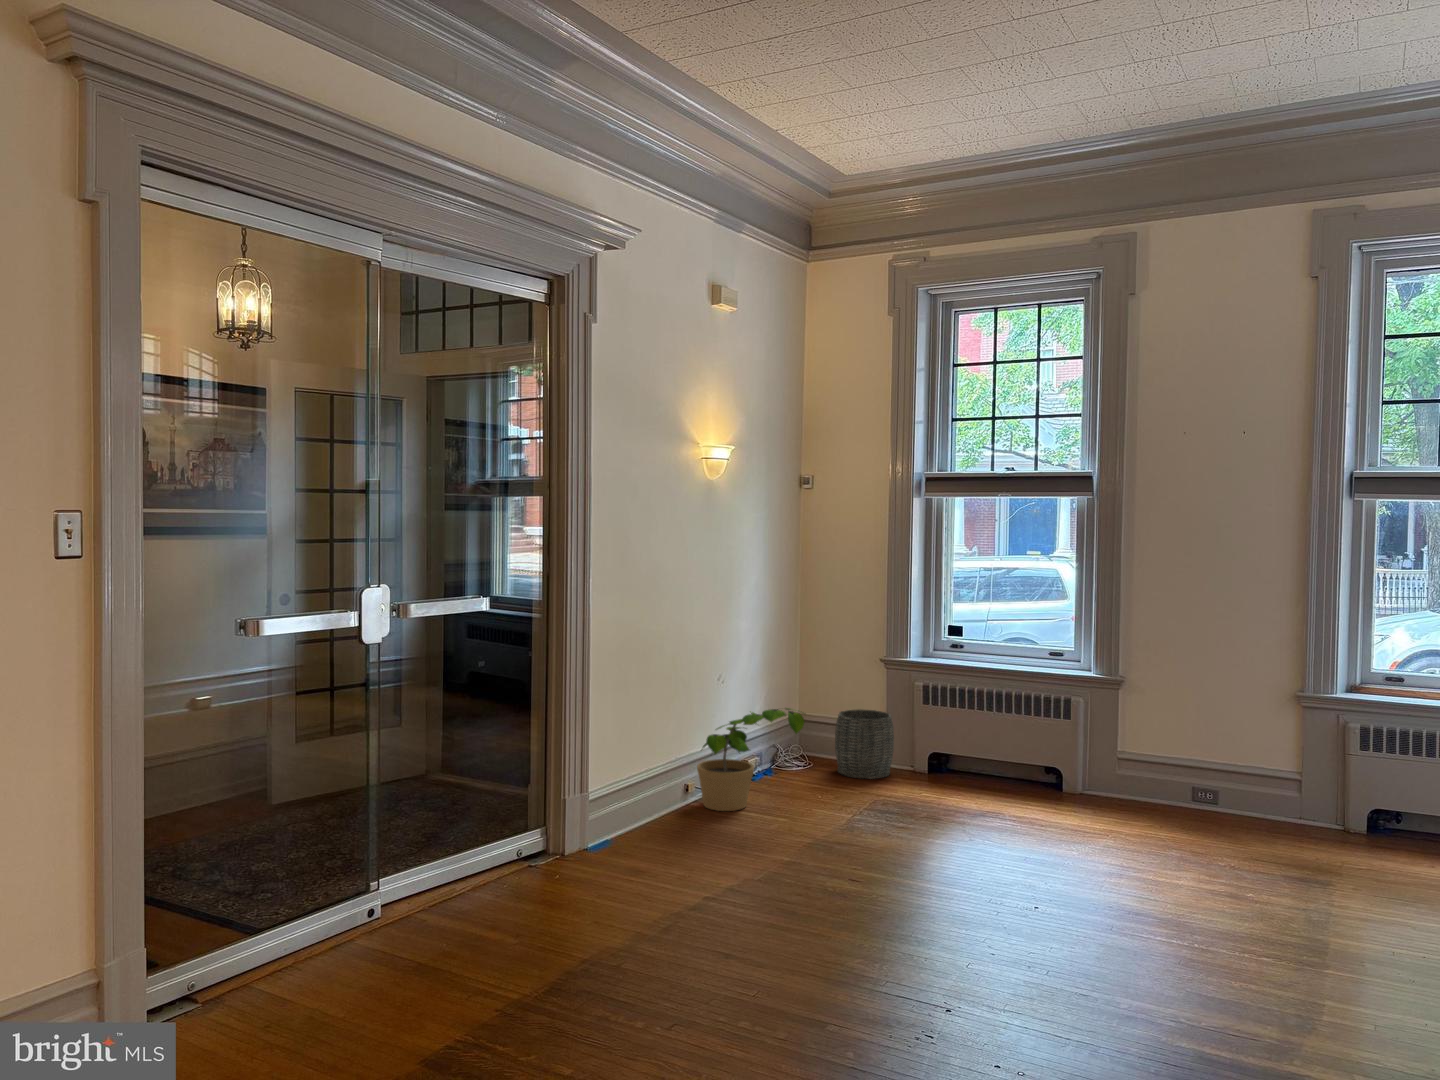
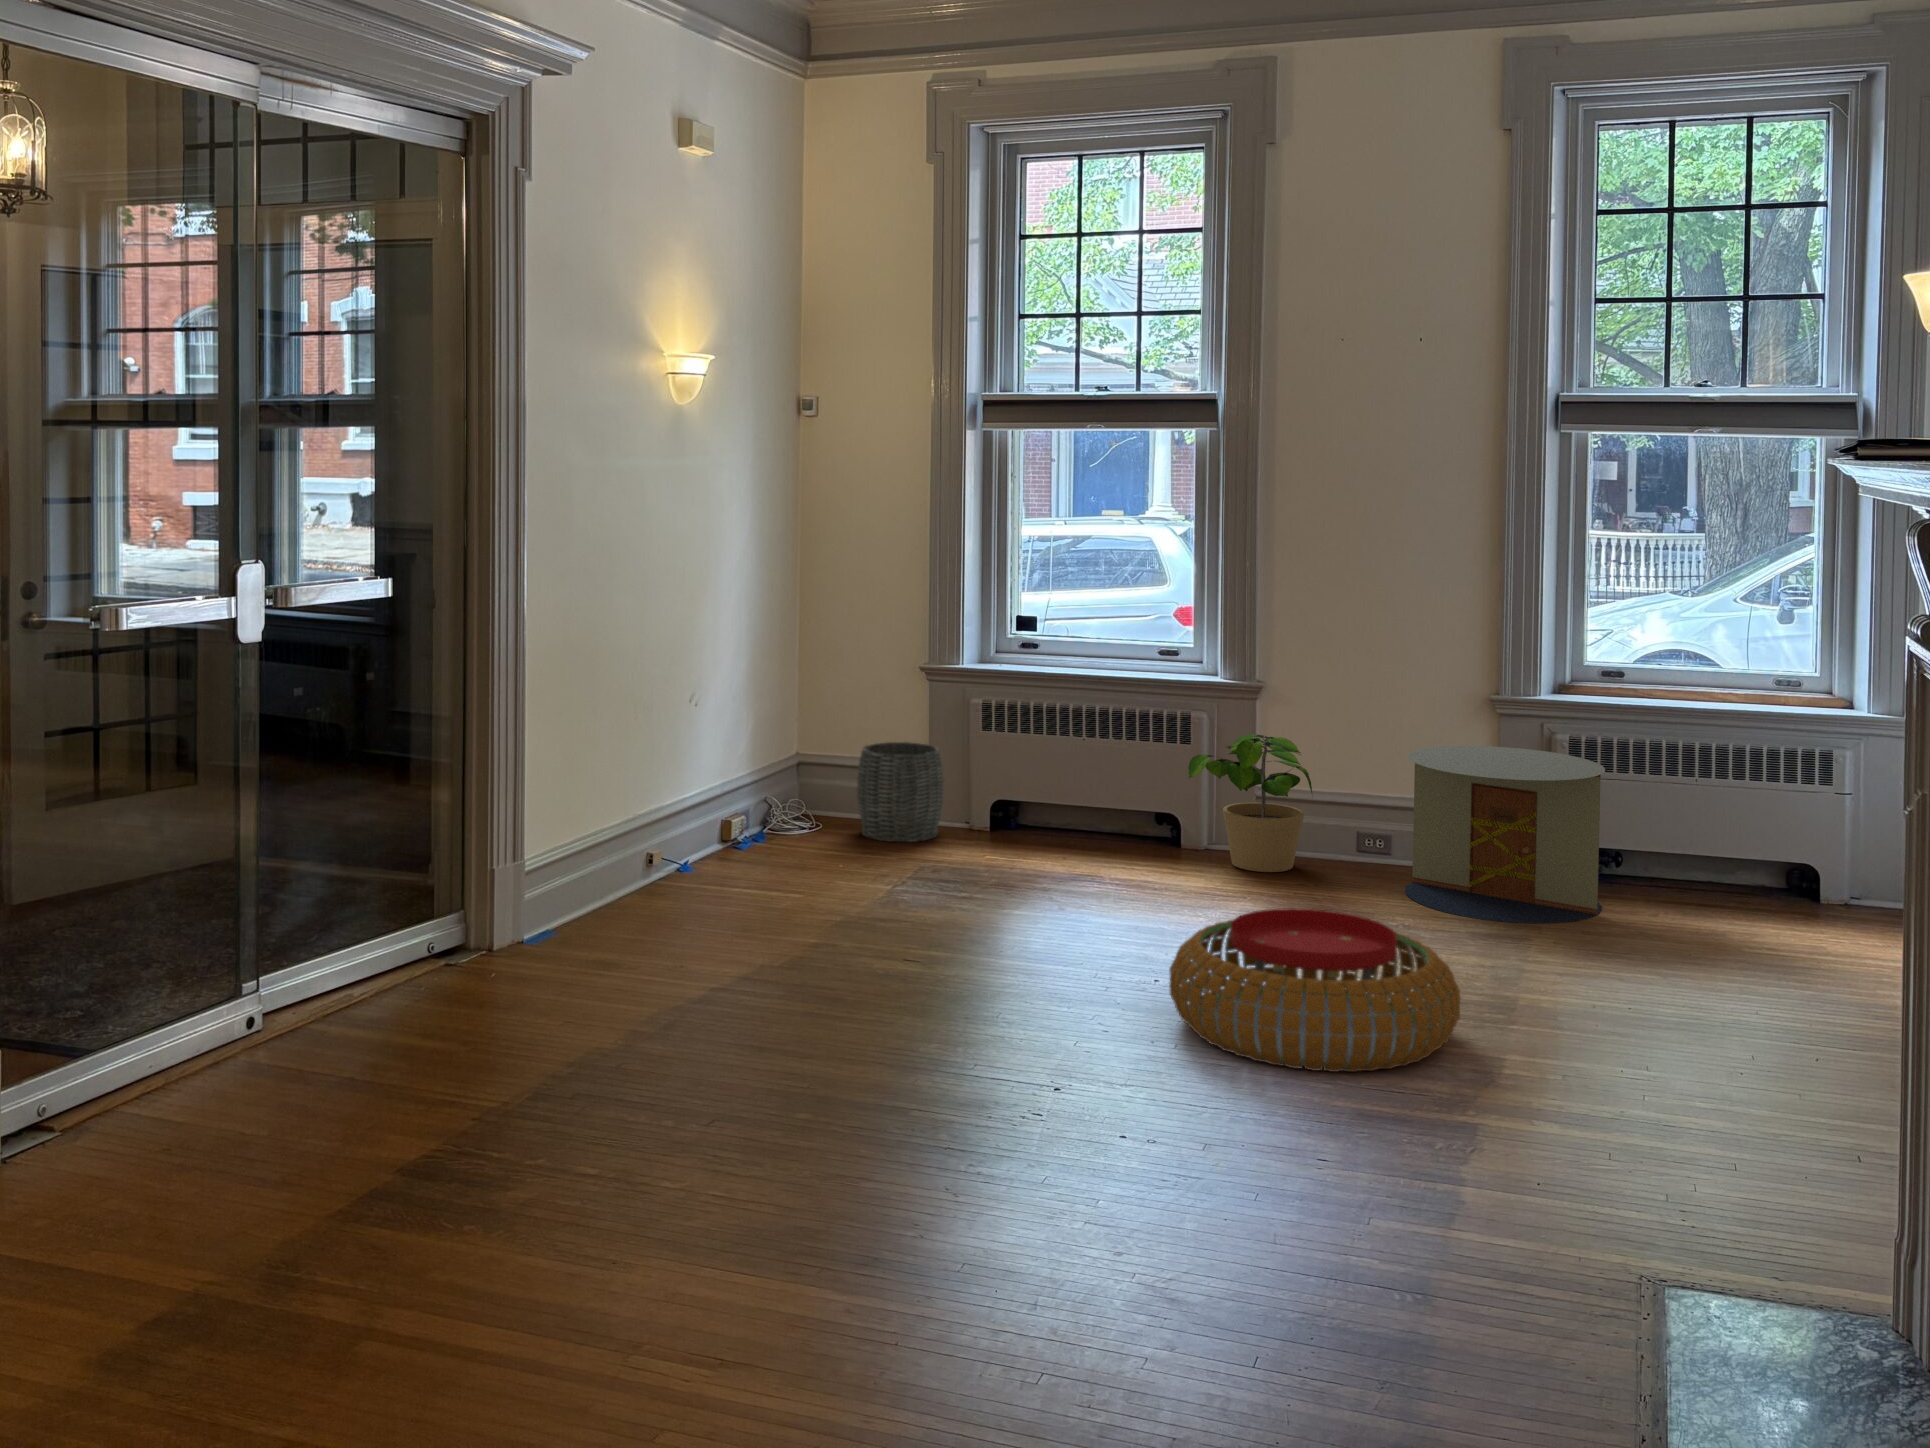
potted plant: present [697,708,804,811] -> present [1188,734,1312,872]
side table: none [1229,729,1391,868] -> present [1405,746,1605,924]
pouf: none [1040,856,1276,994] -> present [1169,908,1460,1072]

